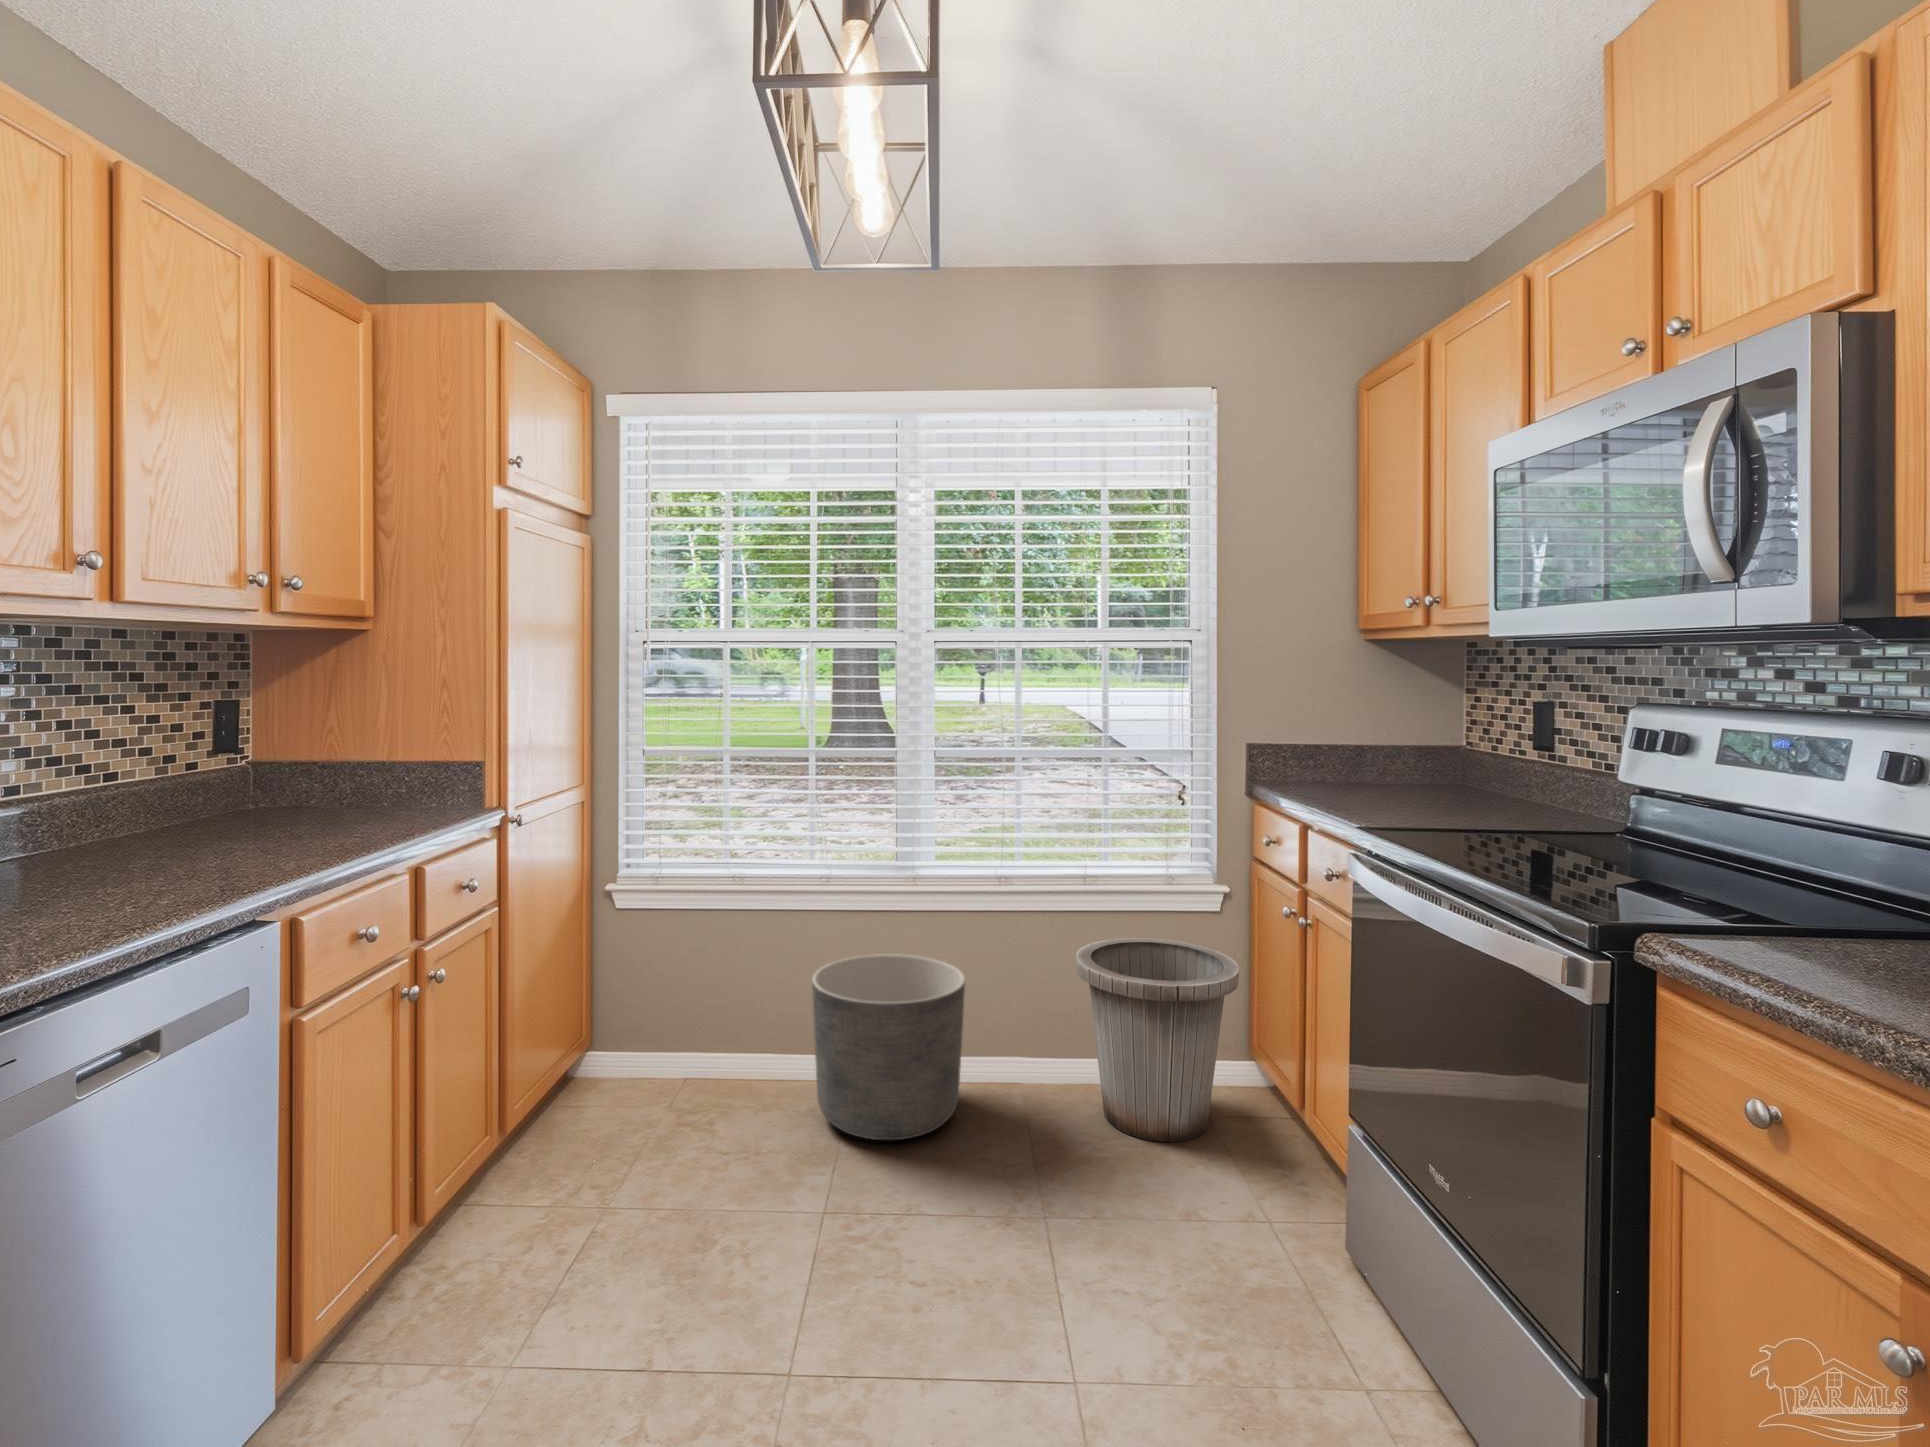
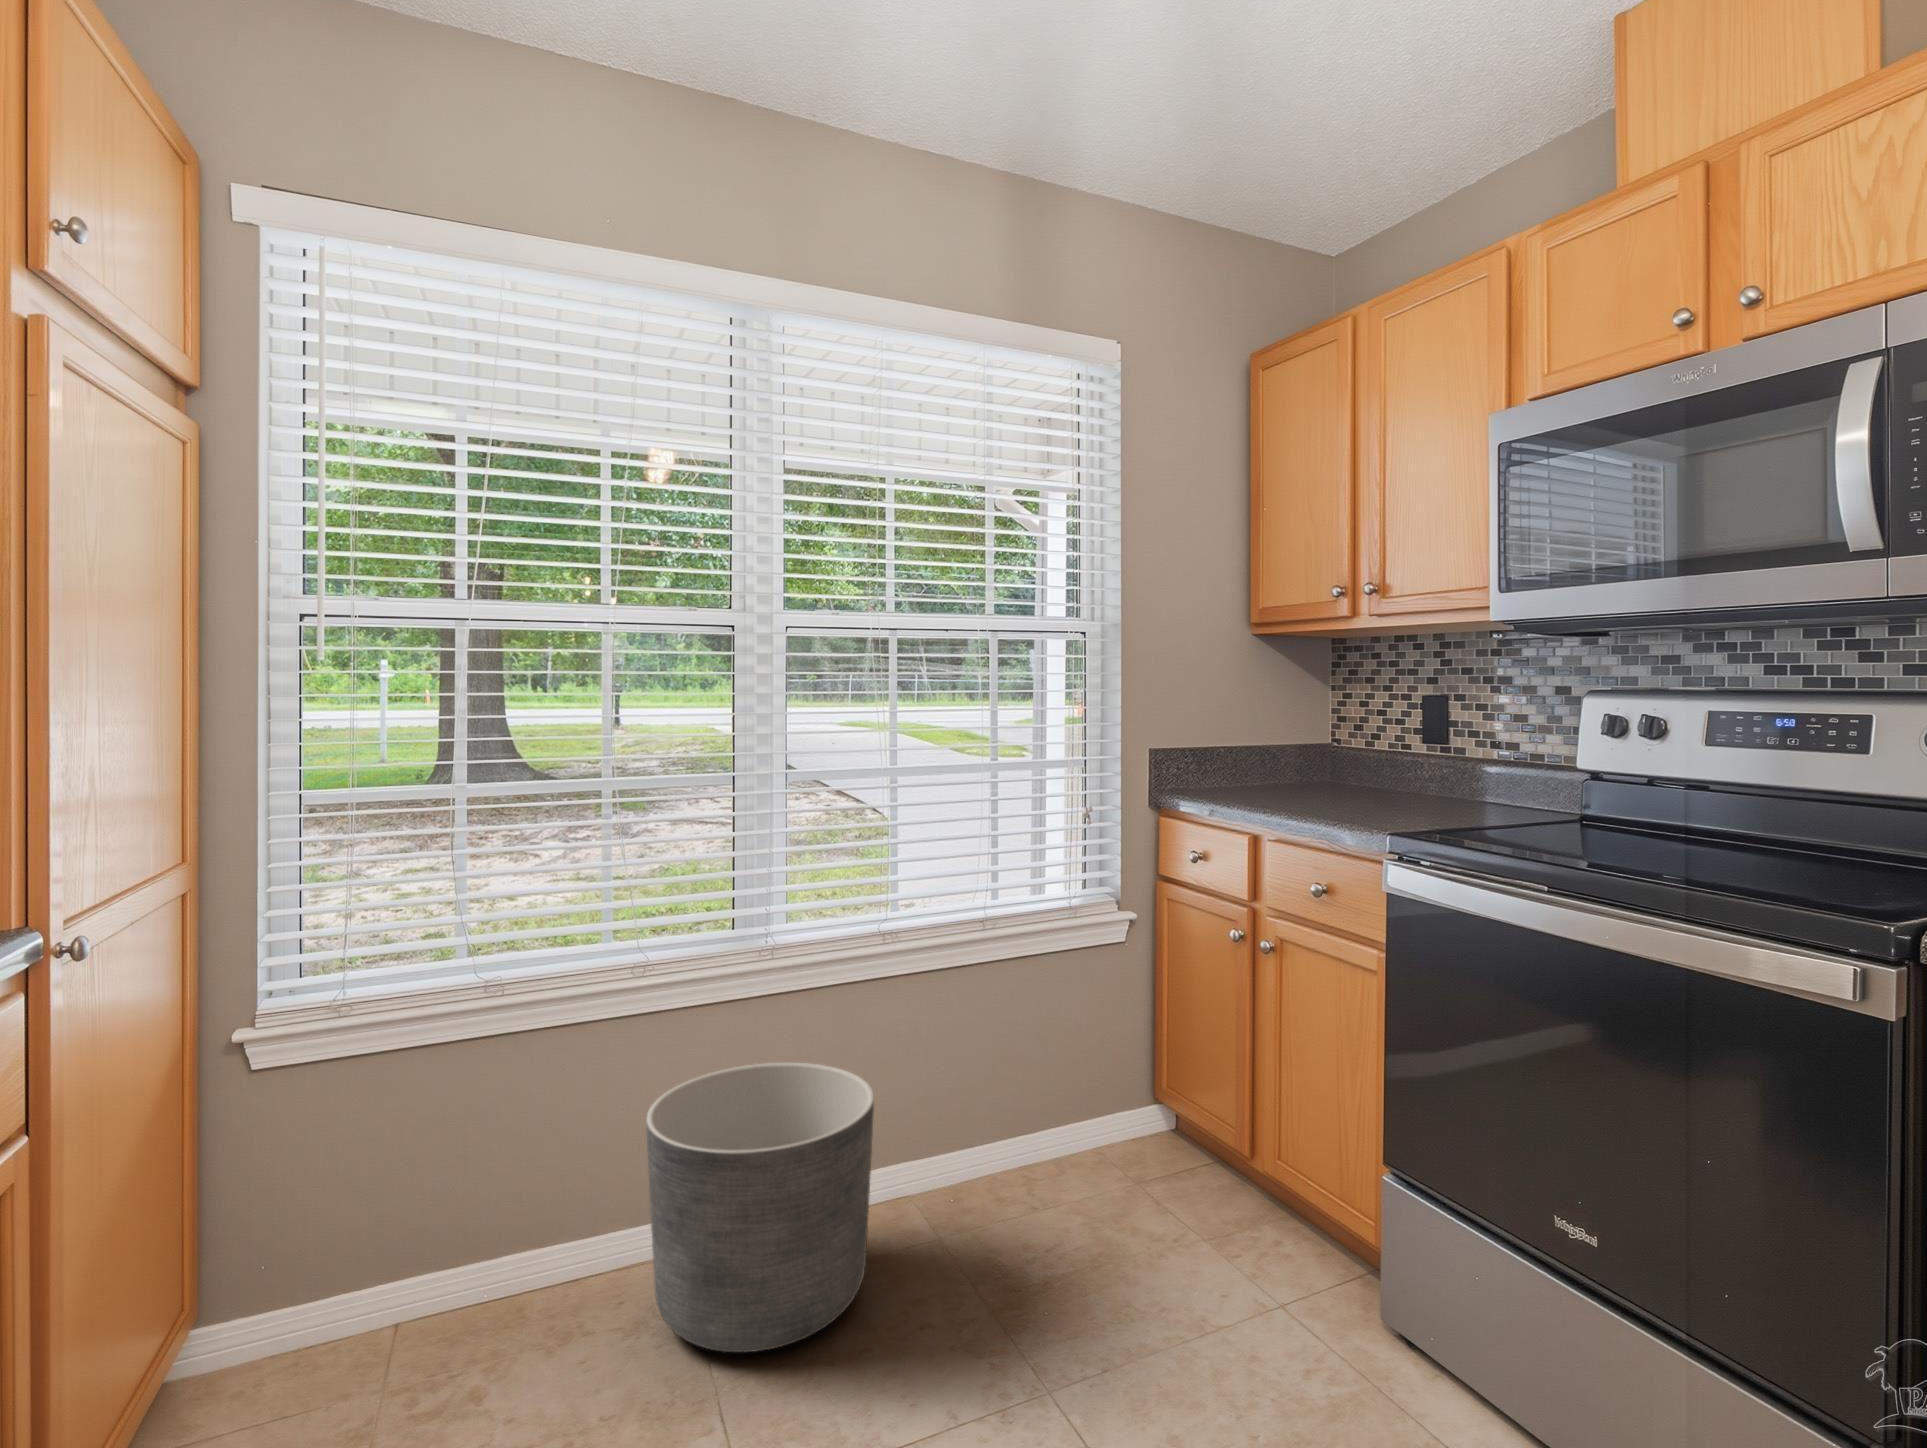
trash can: present [1076,938,1239,1142] -> none [995,989,1187,1242]

